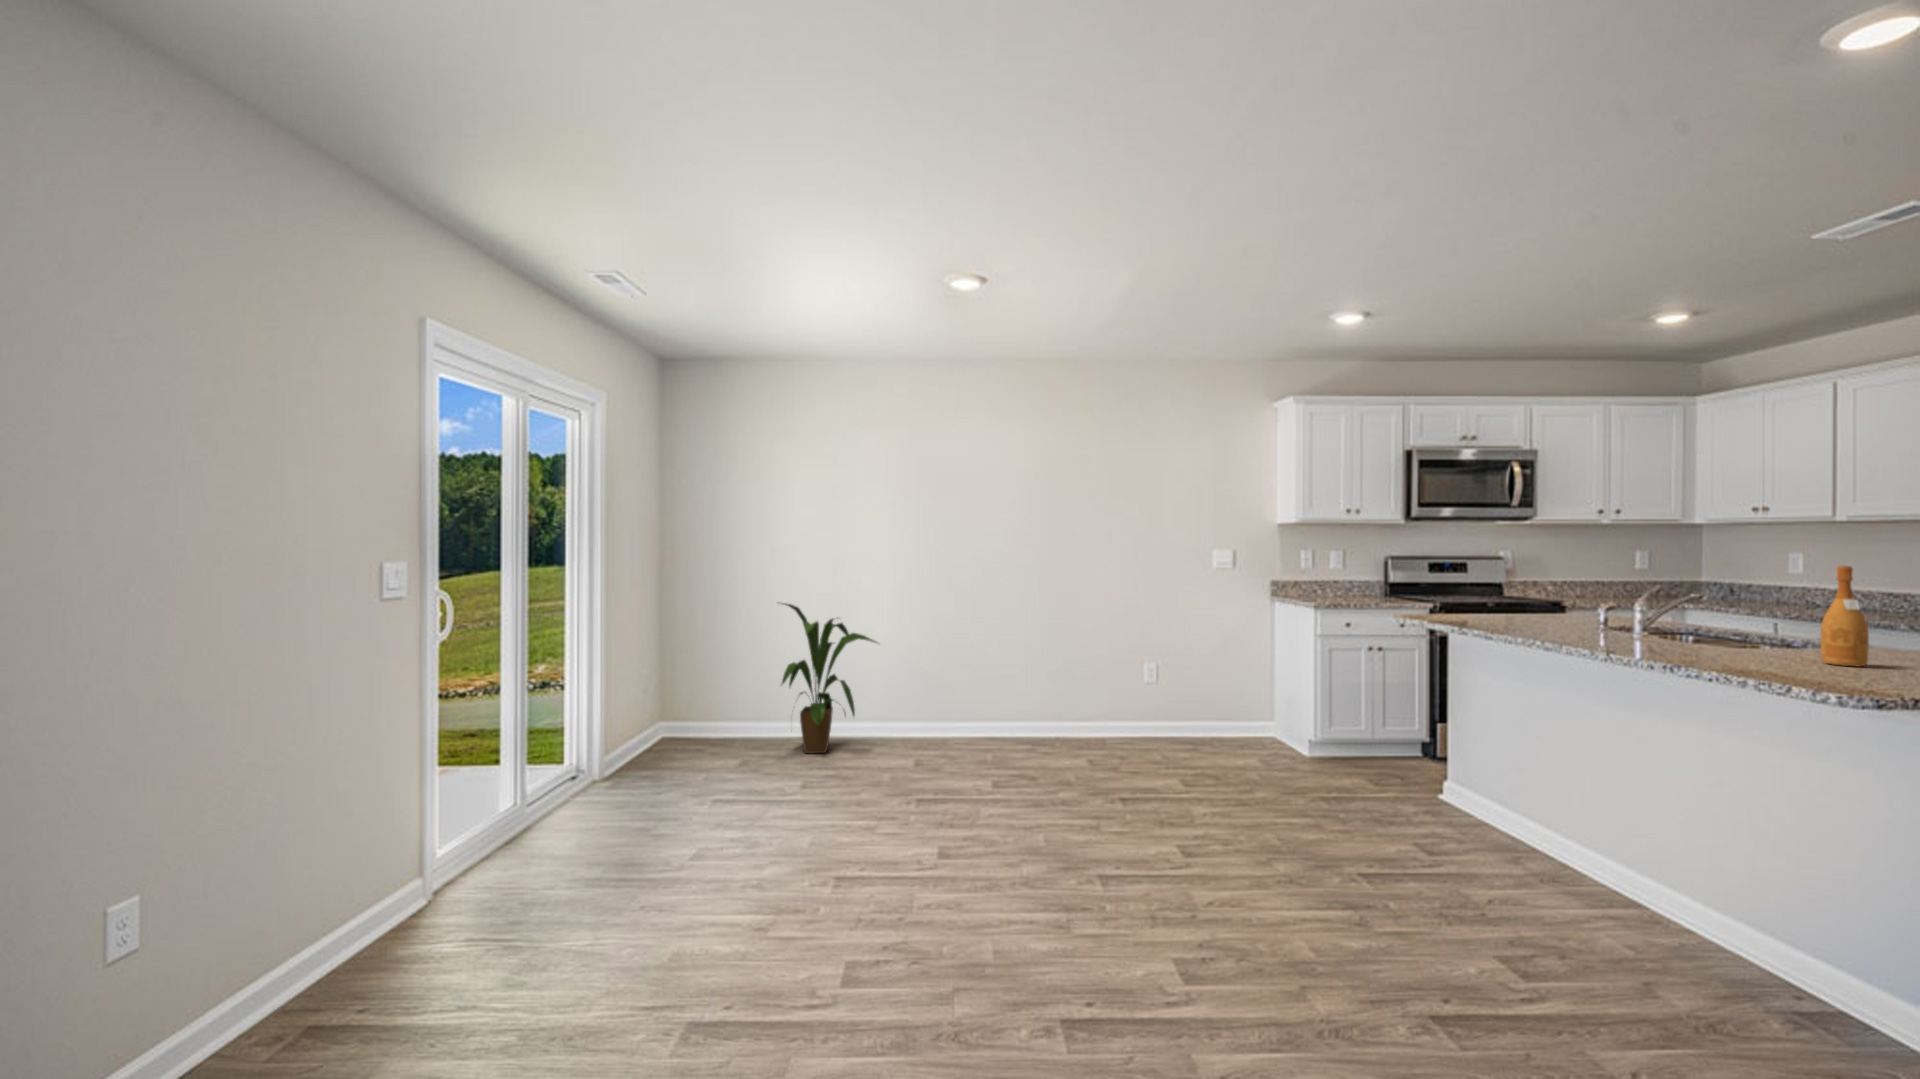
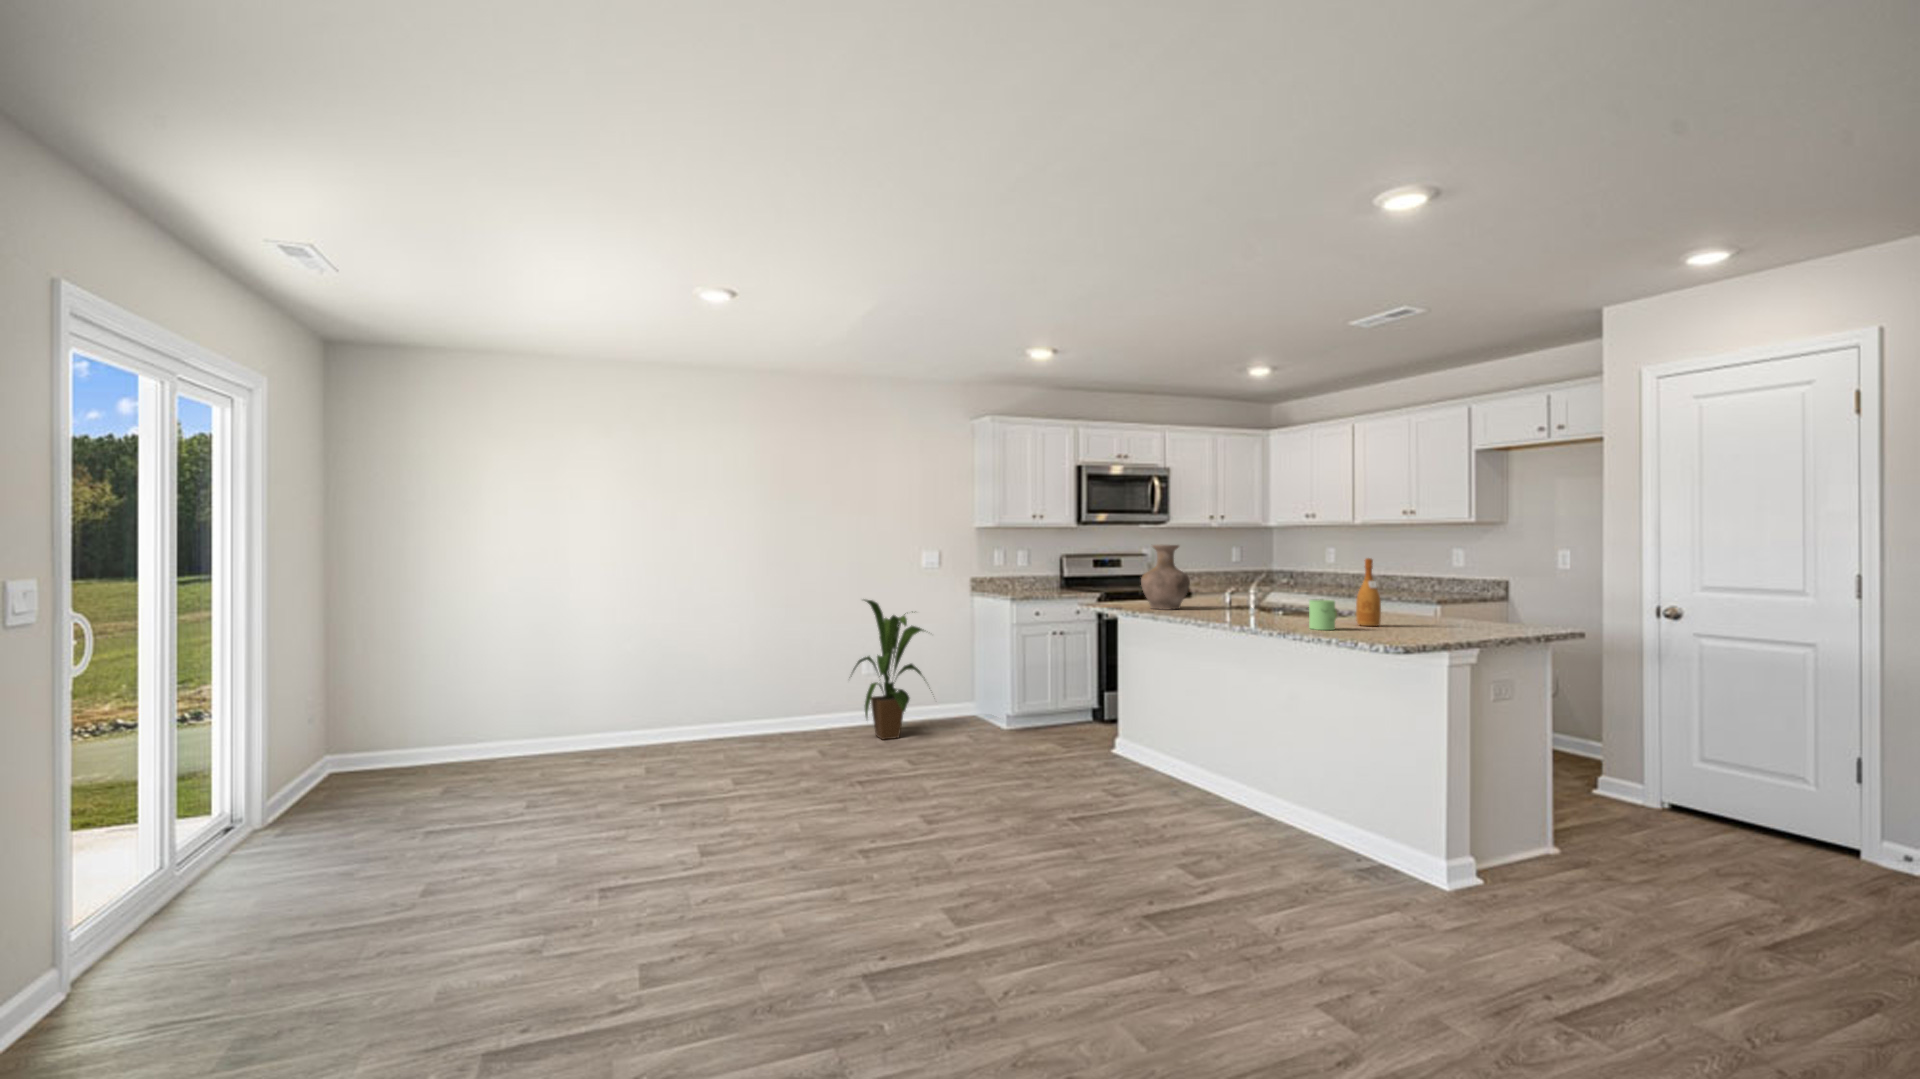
vase: none [1473,545,1546,628] -> present [1141,545,1190,610]
house plant: present [778,602,876,753] -> present [852,600,930,740]
mug: none [1727,623,1779,668] -> present [1309,600,1337,630]

